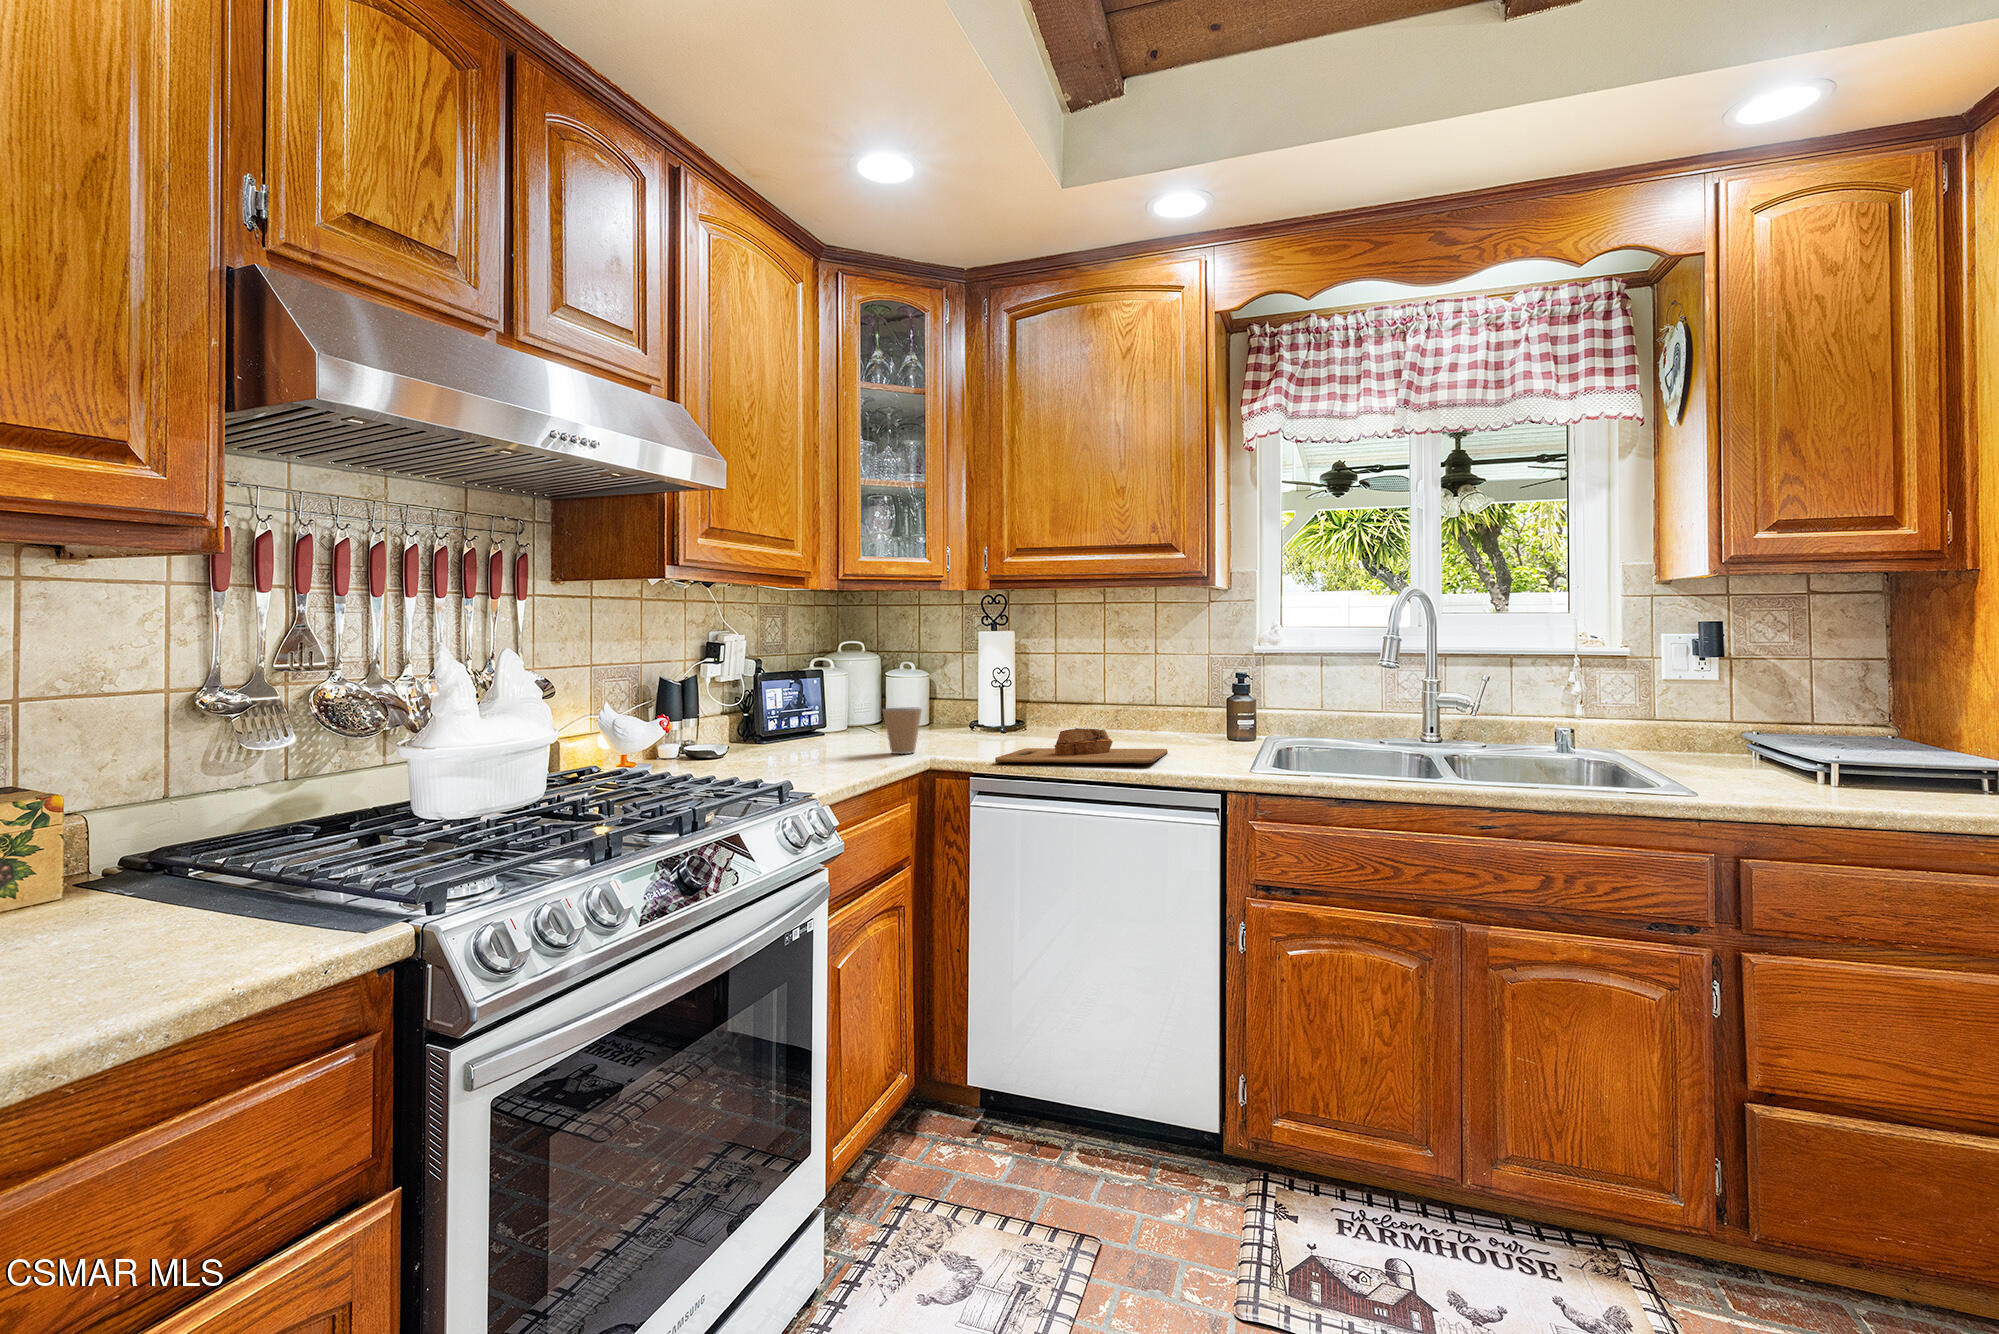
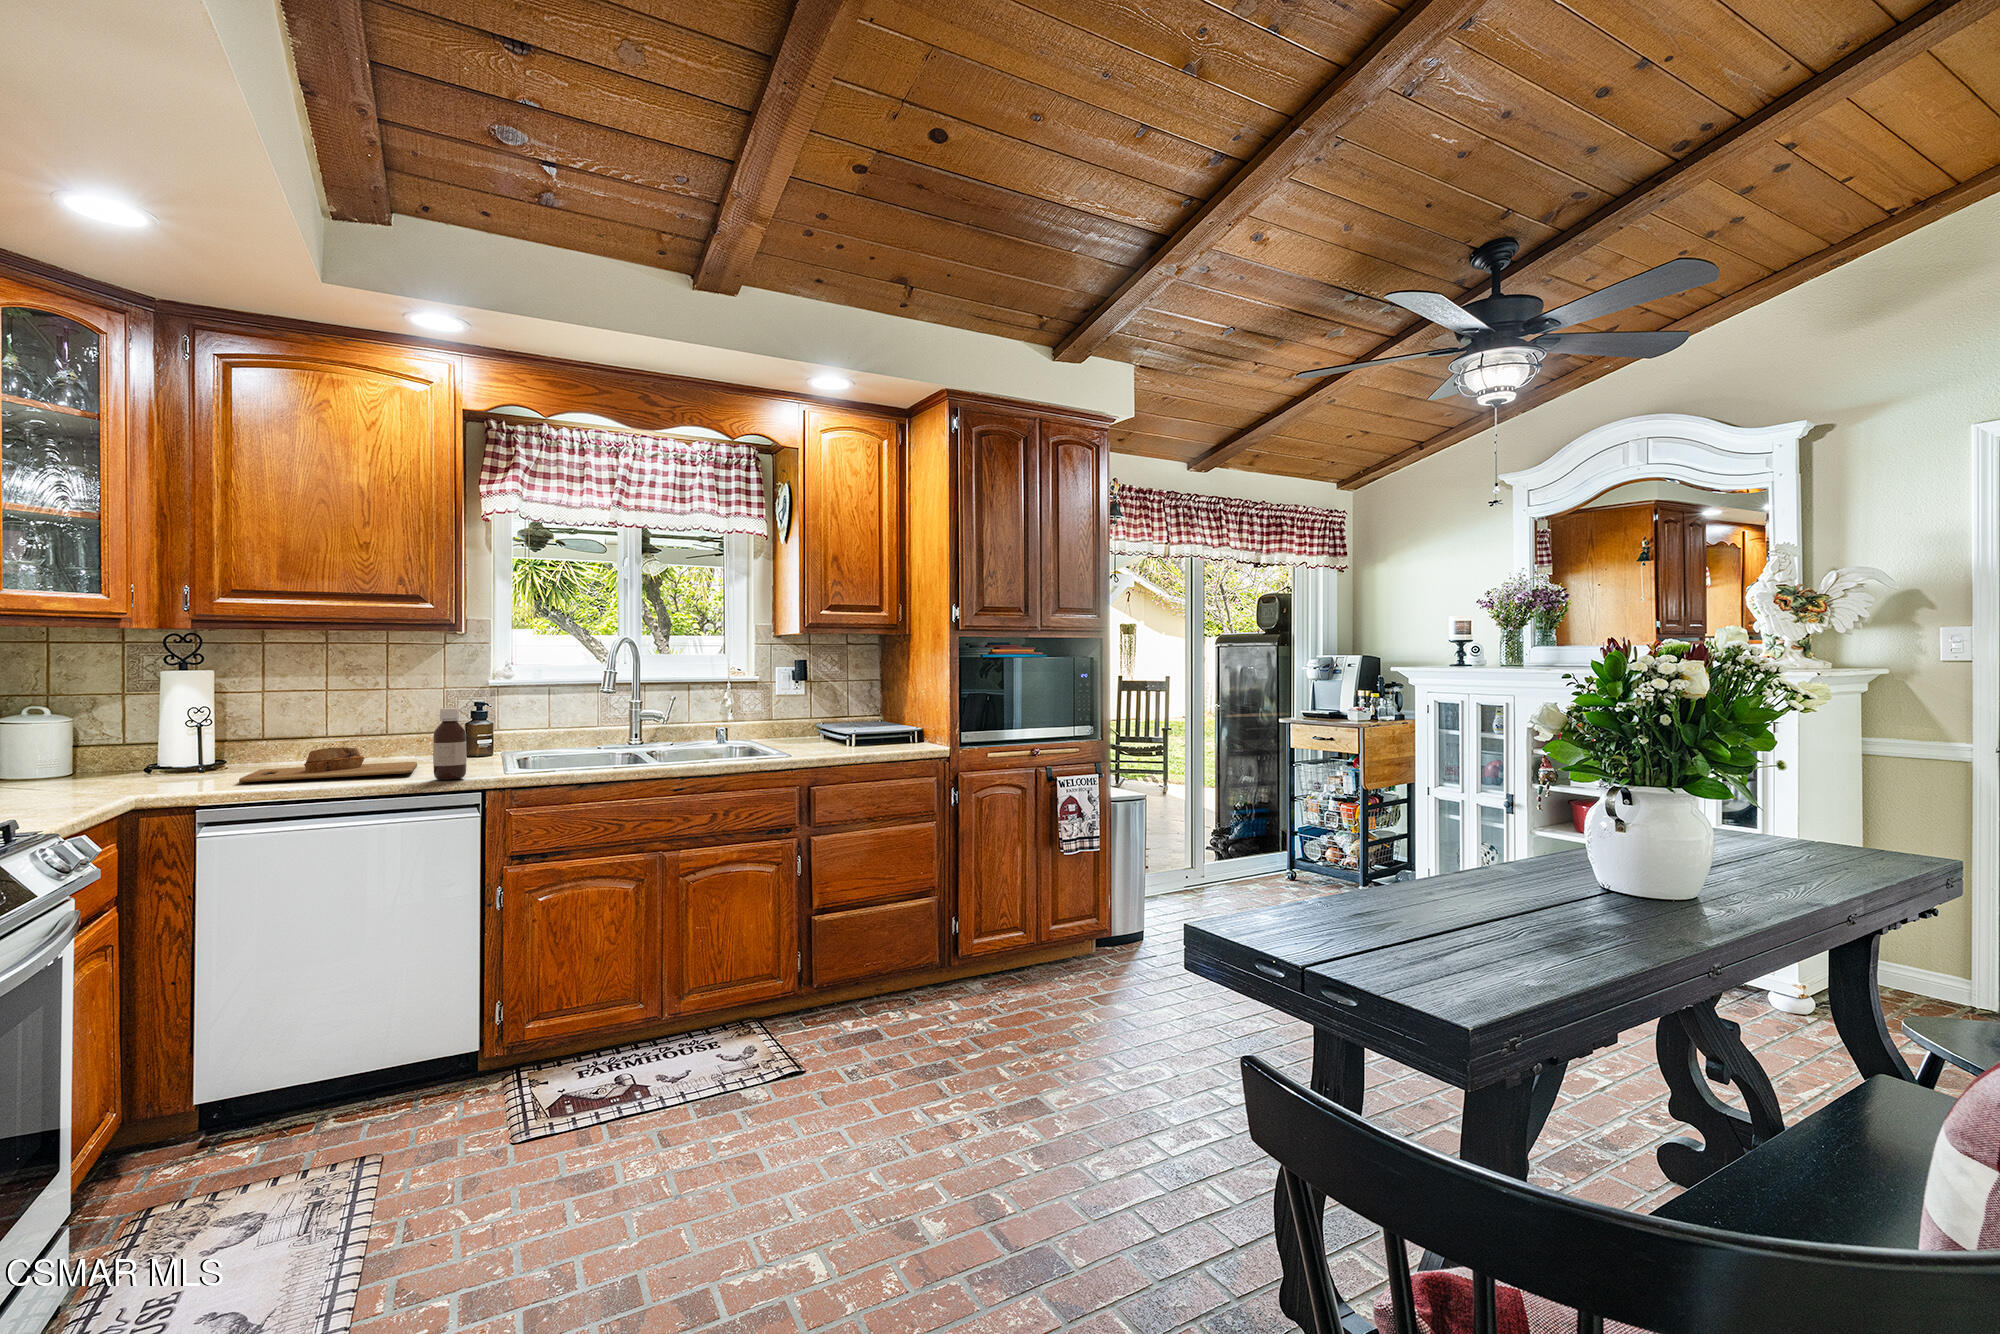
bottle: none [1169,685,1206,775] -> present [433,708,467,780]
coffee cup: present [883,708,922,754] -> none [75,735,132,783]

